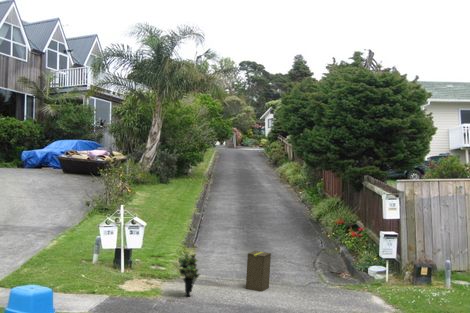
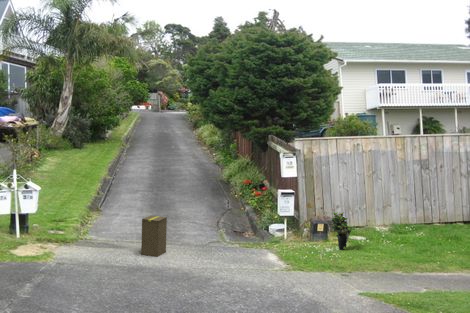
potted plant: present [179,254,200,296] -> present [331,212,351,250]

